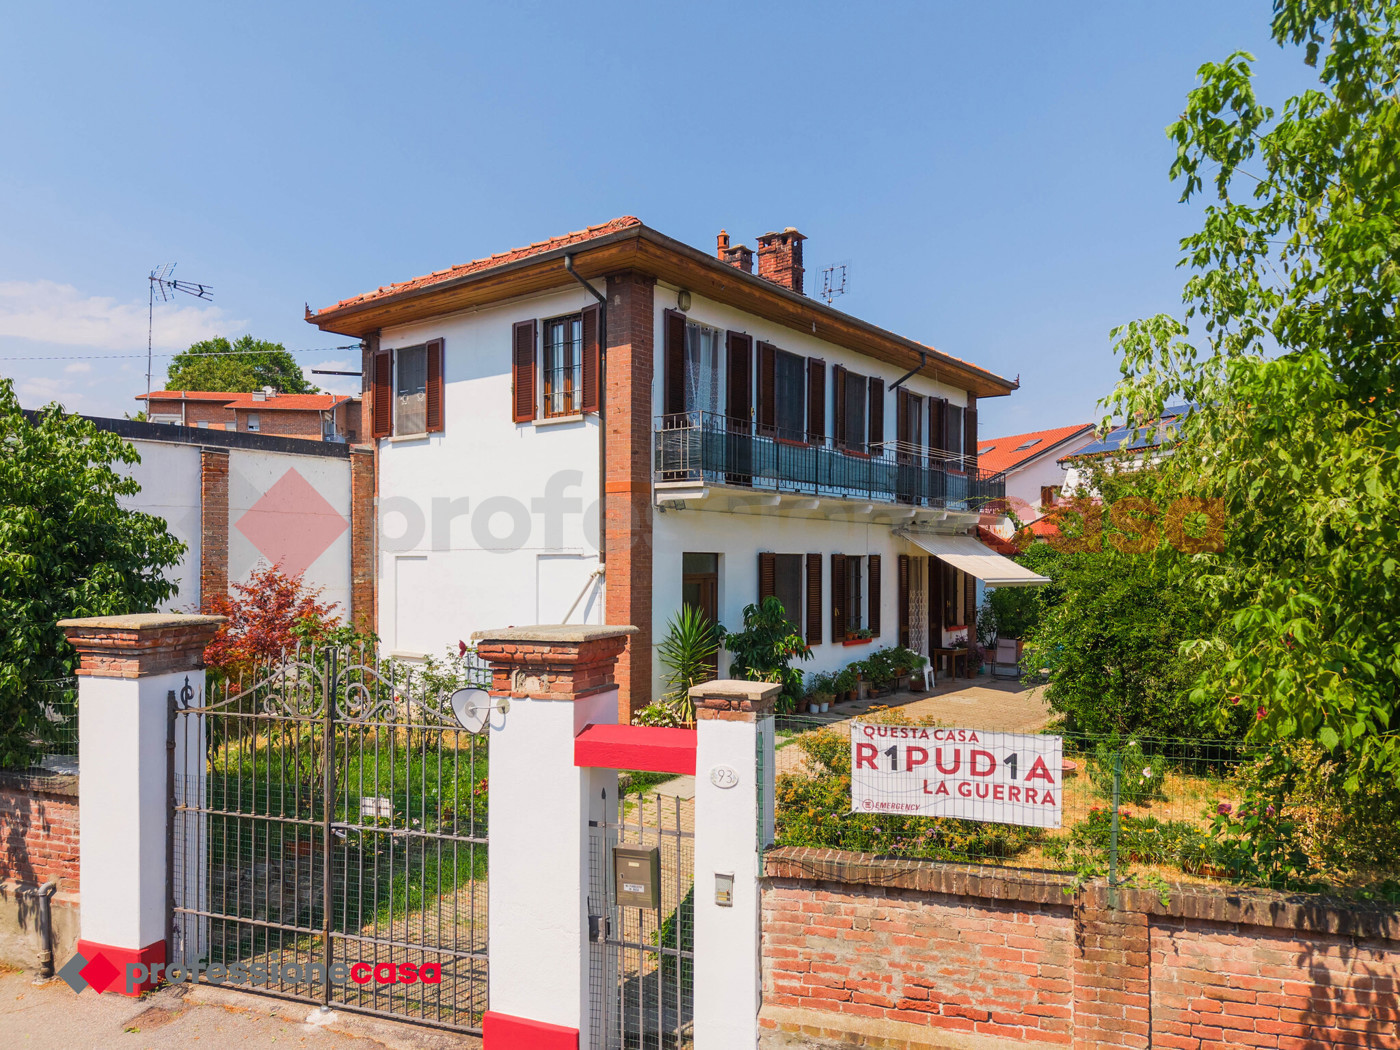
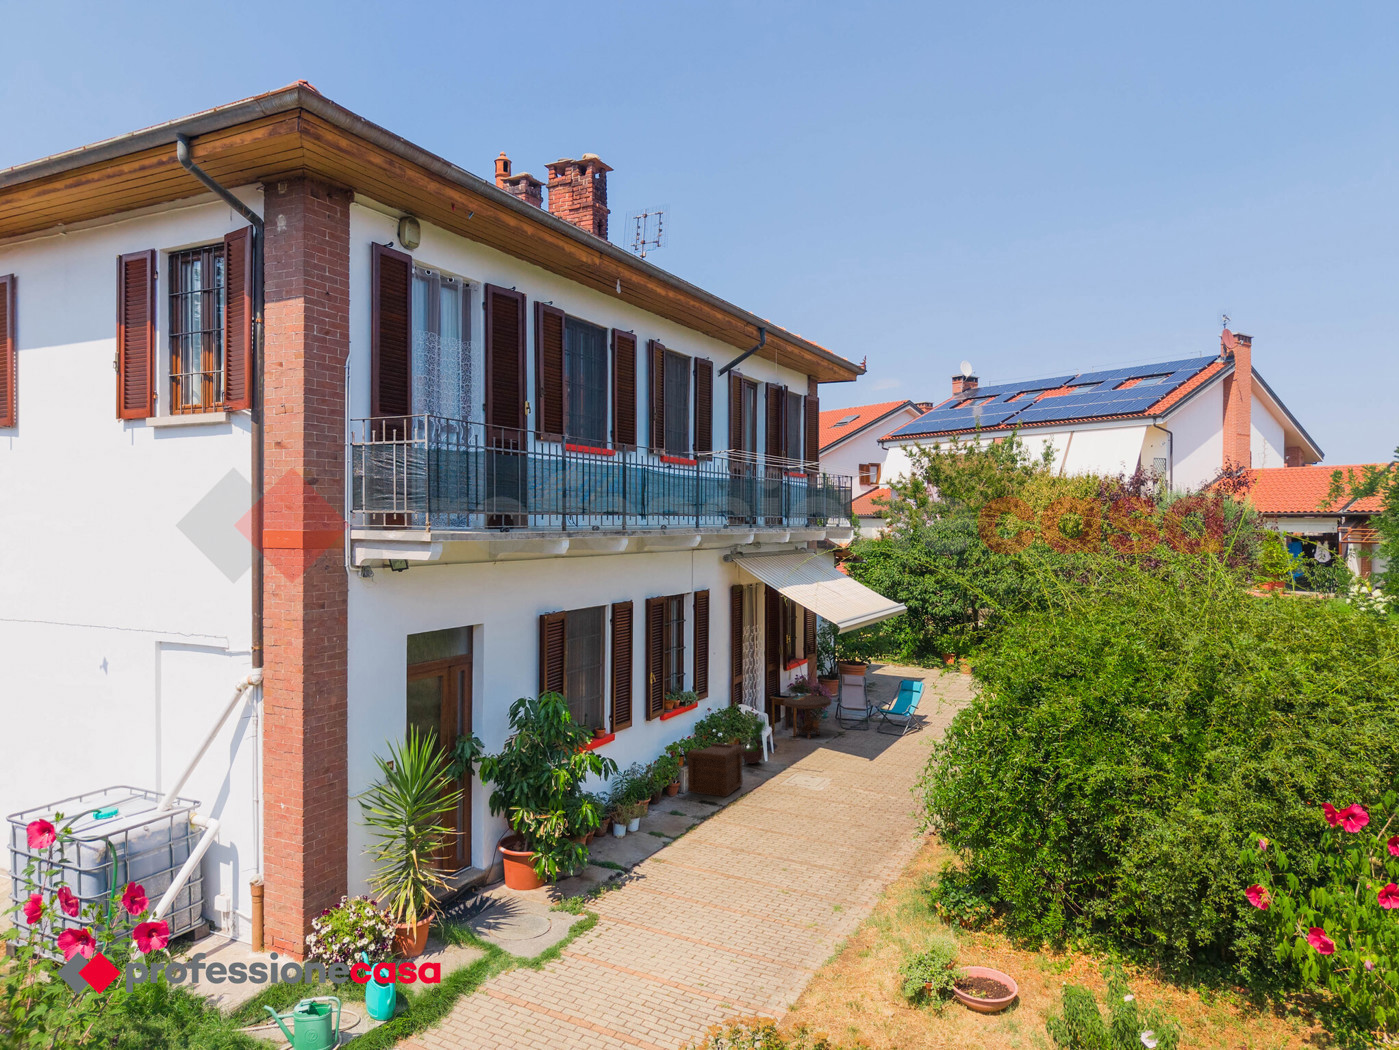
side table: none [944,649,985,682] -> present [784,695,832,739]
wooden crate: none [865,666,908,703] -> present [687,743,743,797]

